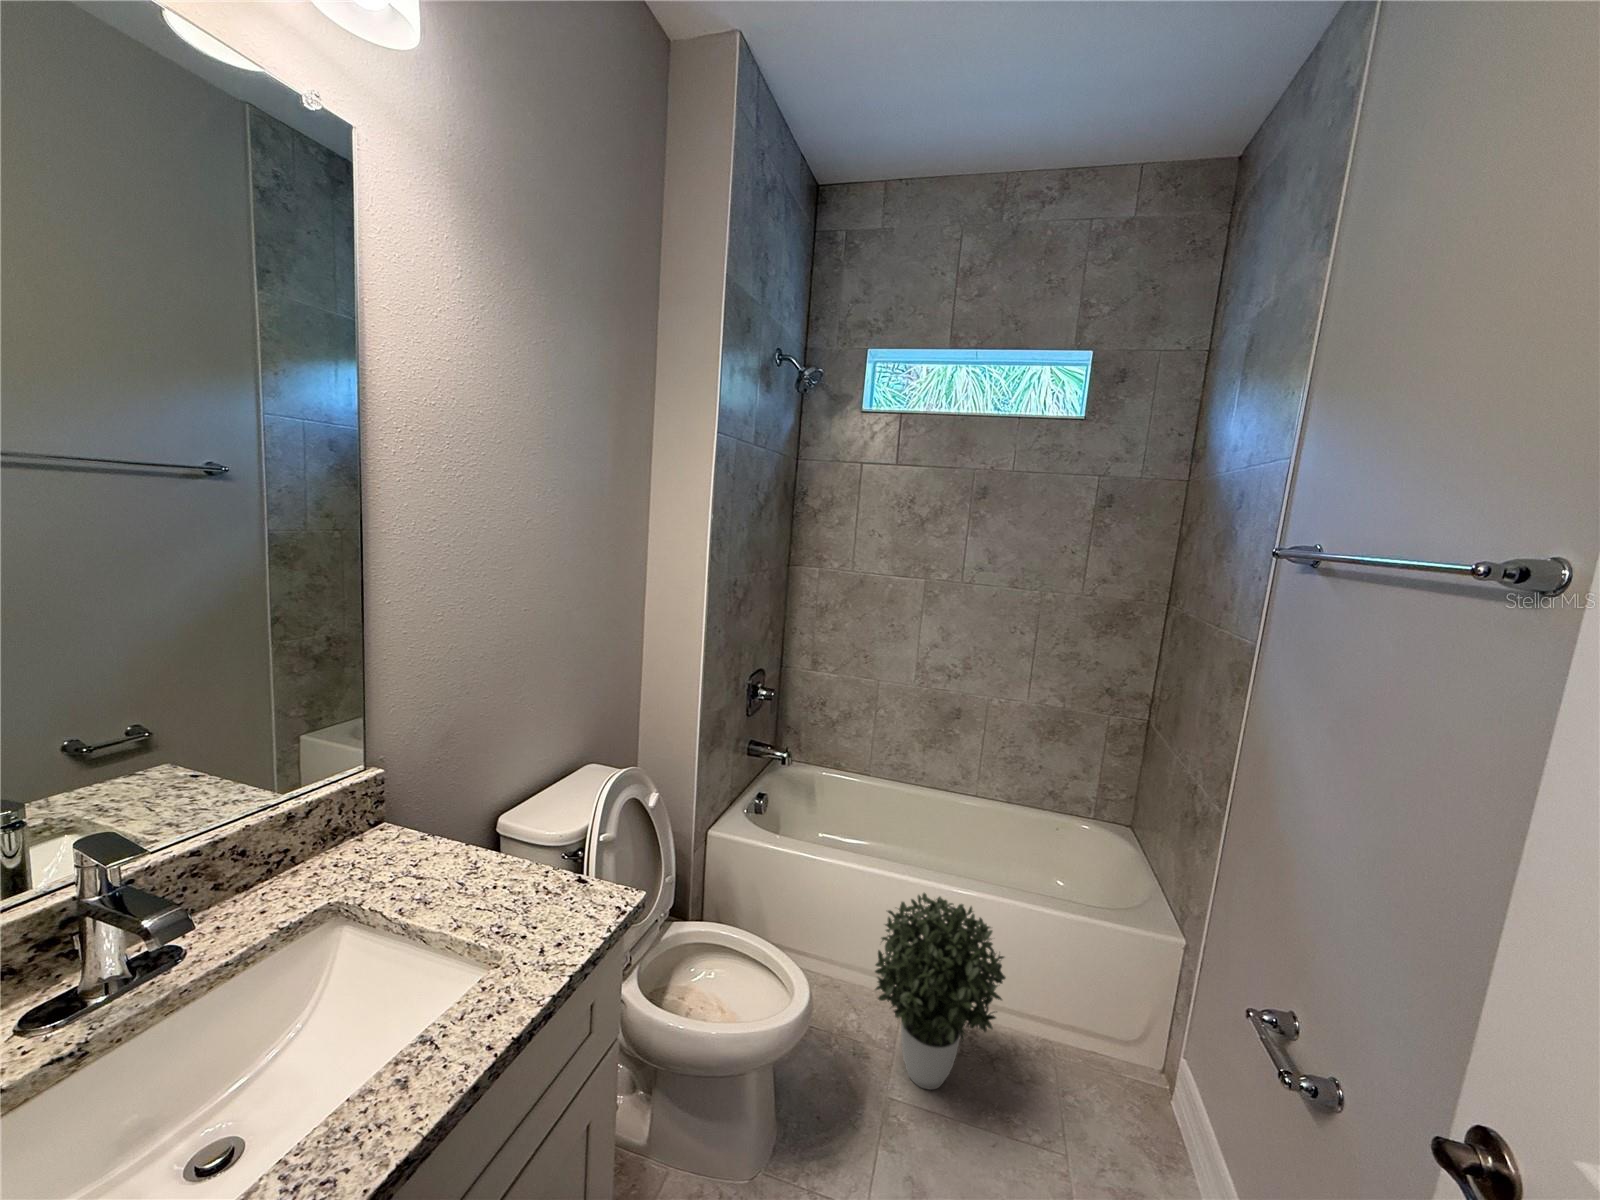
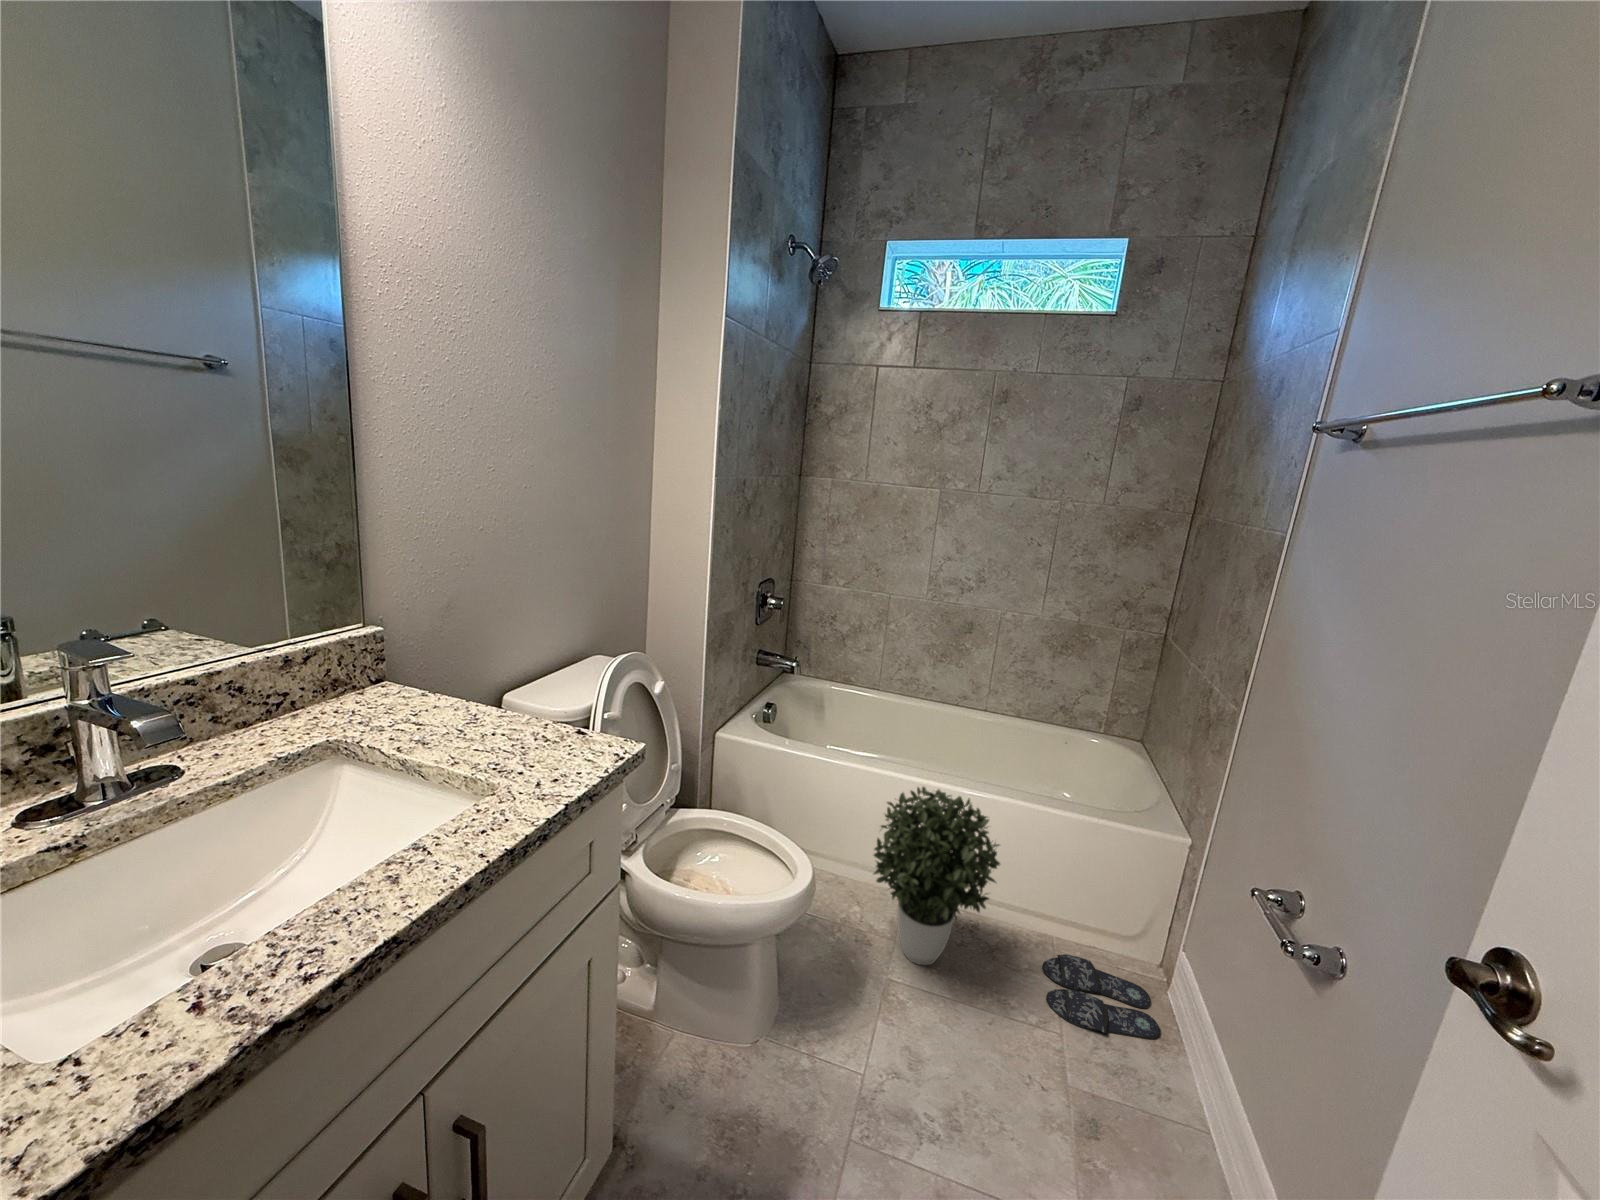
slippers: none [1054,1072,1181,1171] -> present [1042,954,1161,1039]

